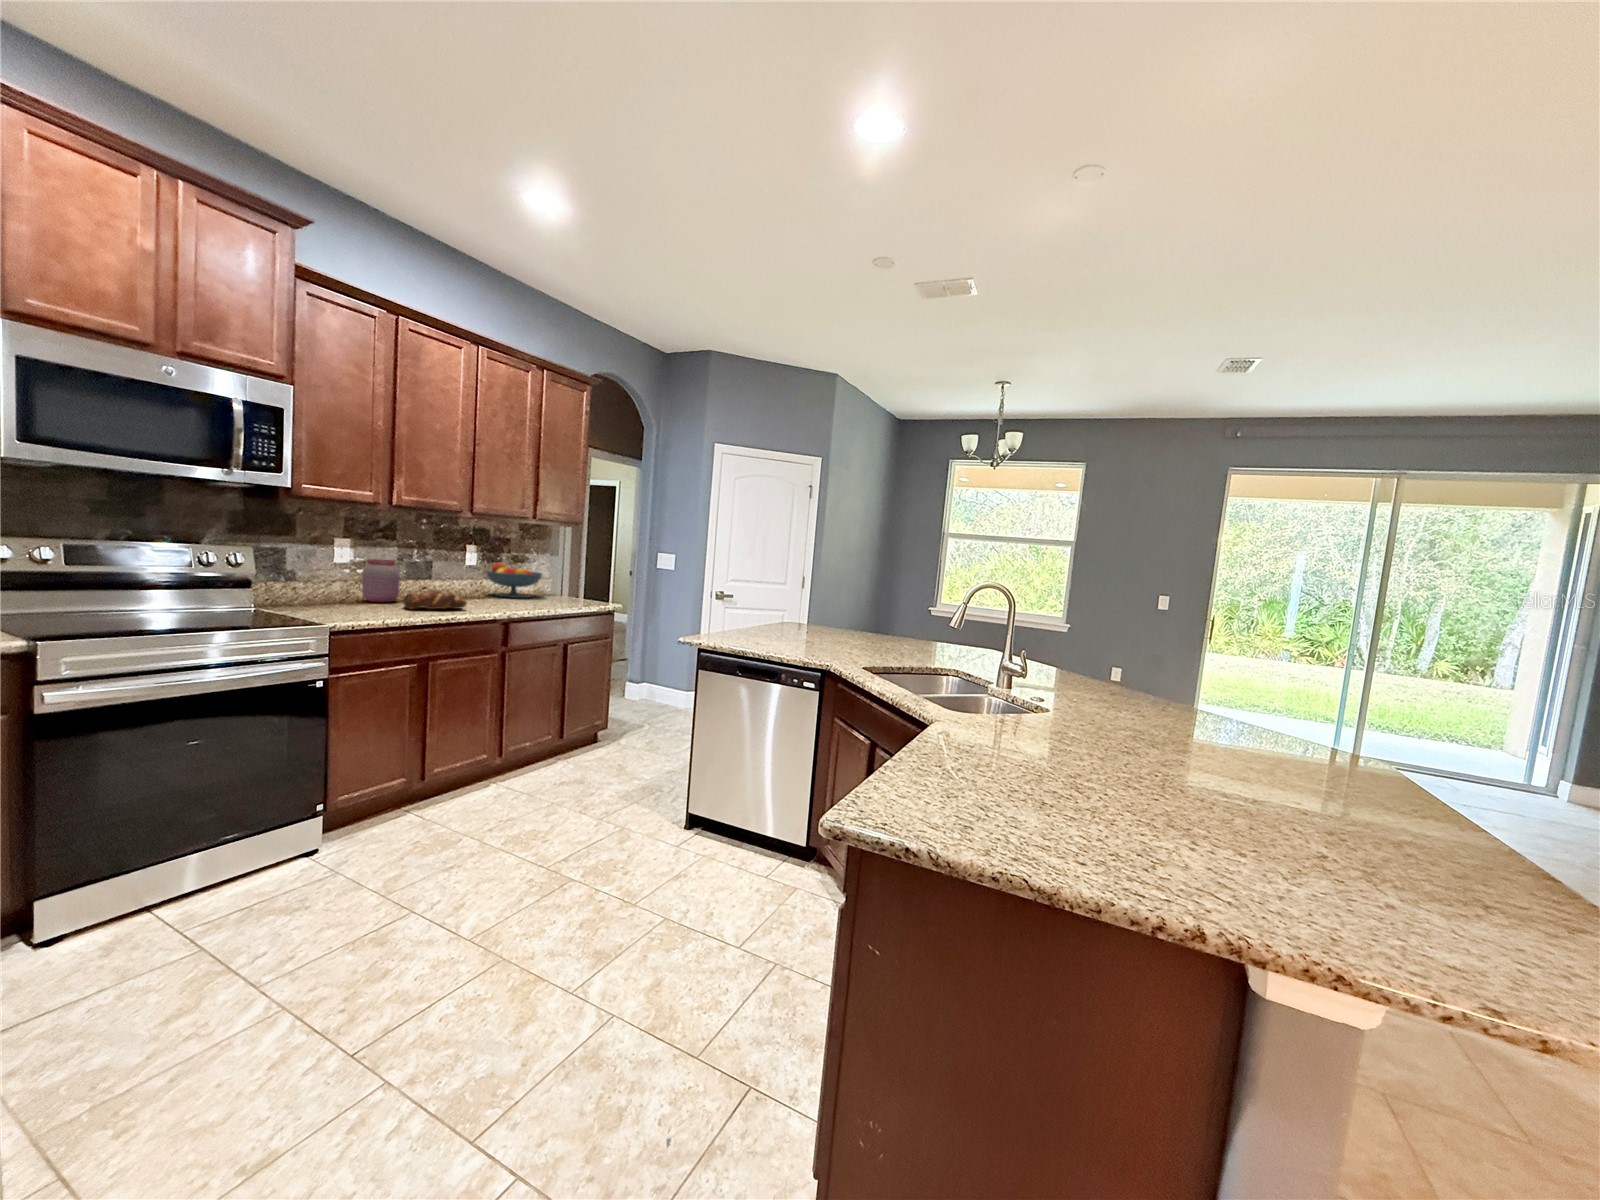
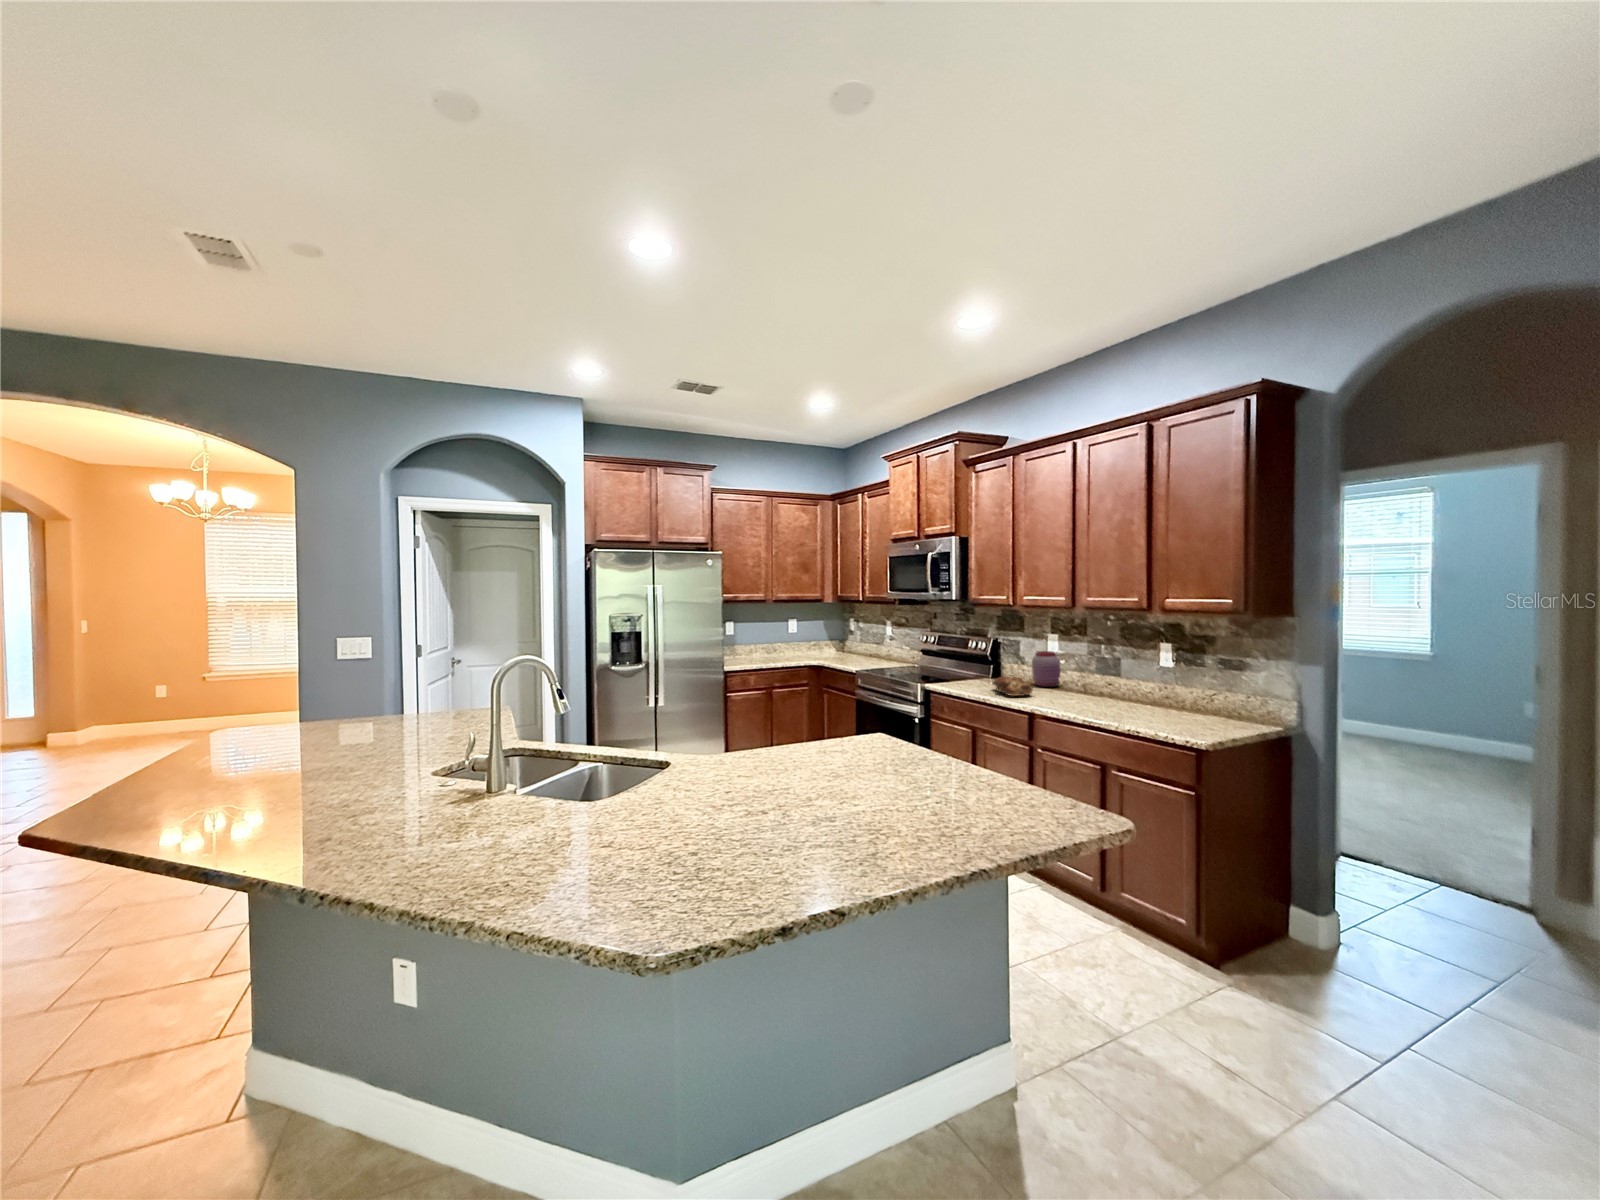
fruit bowl: present [486,563,542,598] -> none [1160,666,1259,721]

